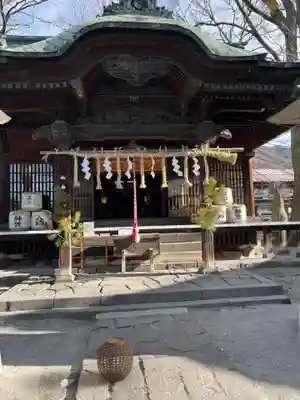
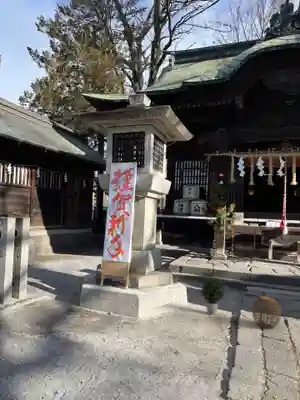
potted plant: none [28,321,64,373] -> present [201,278,225,315]

